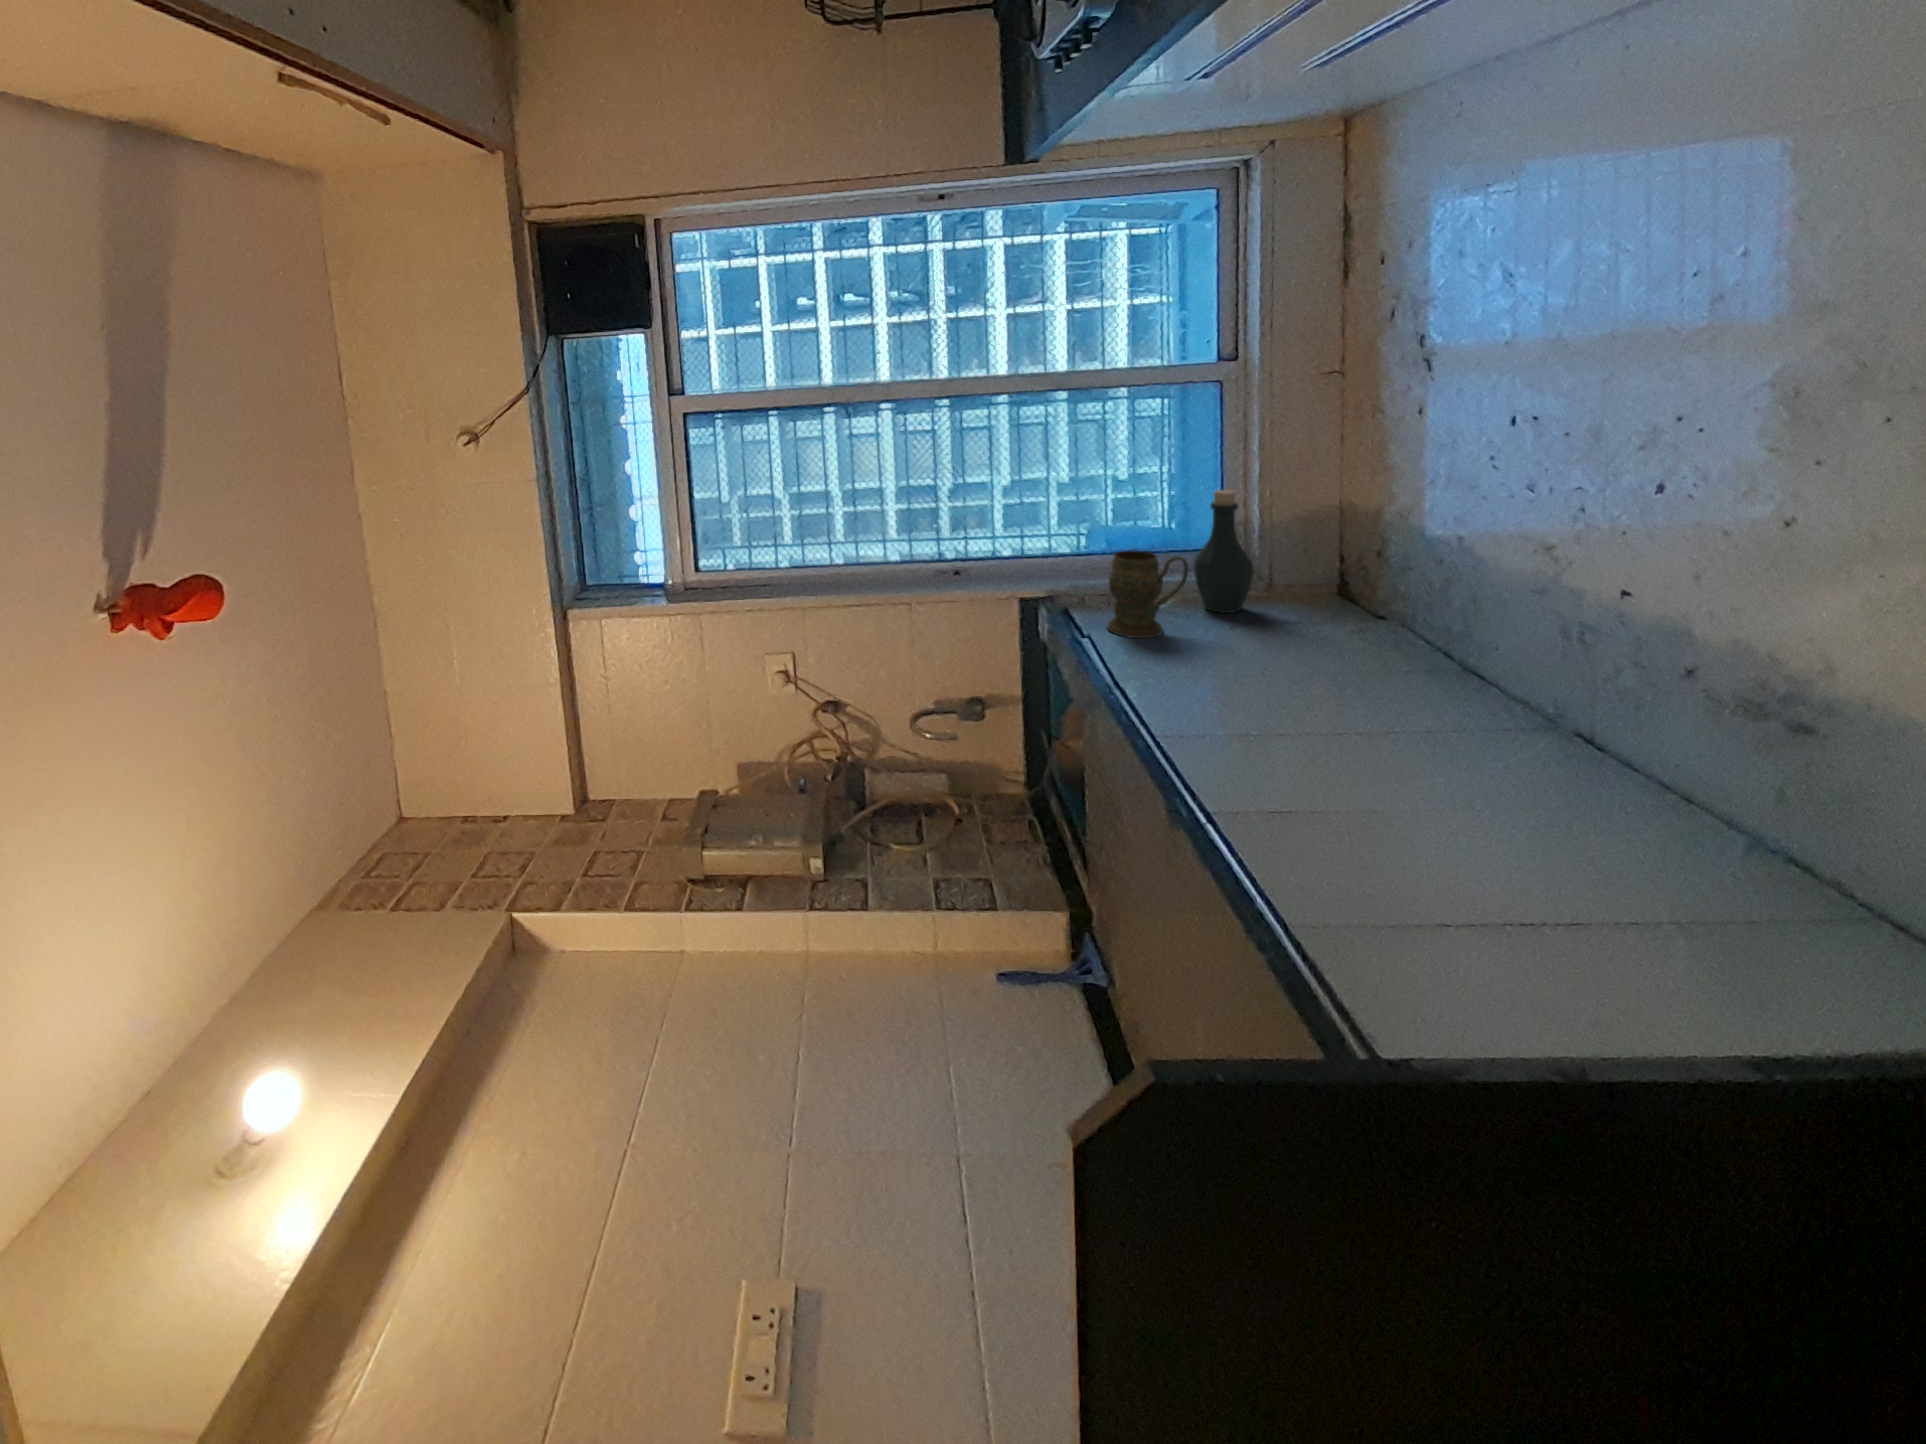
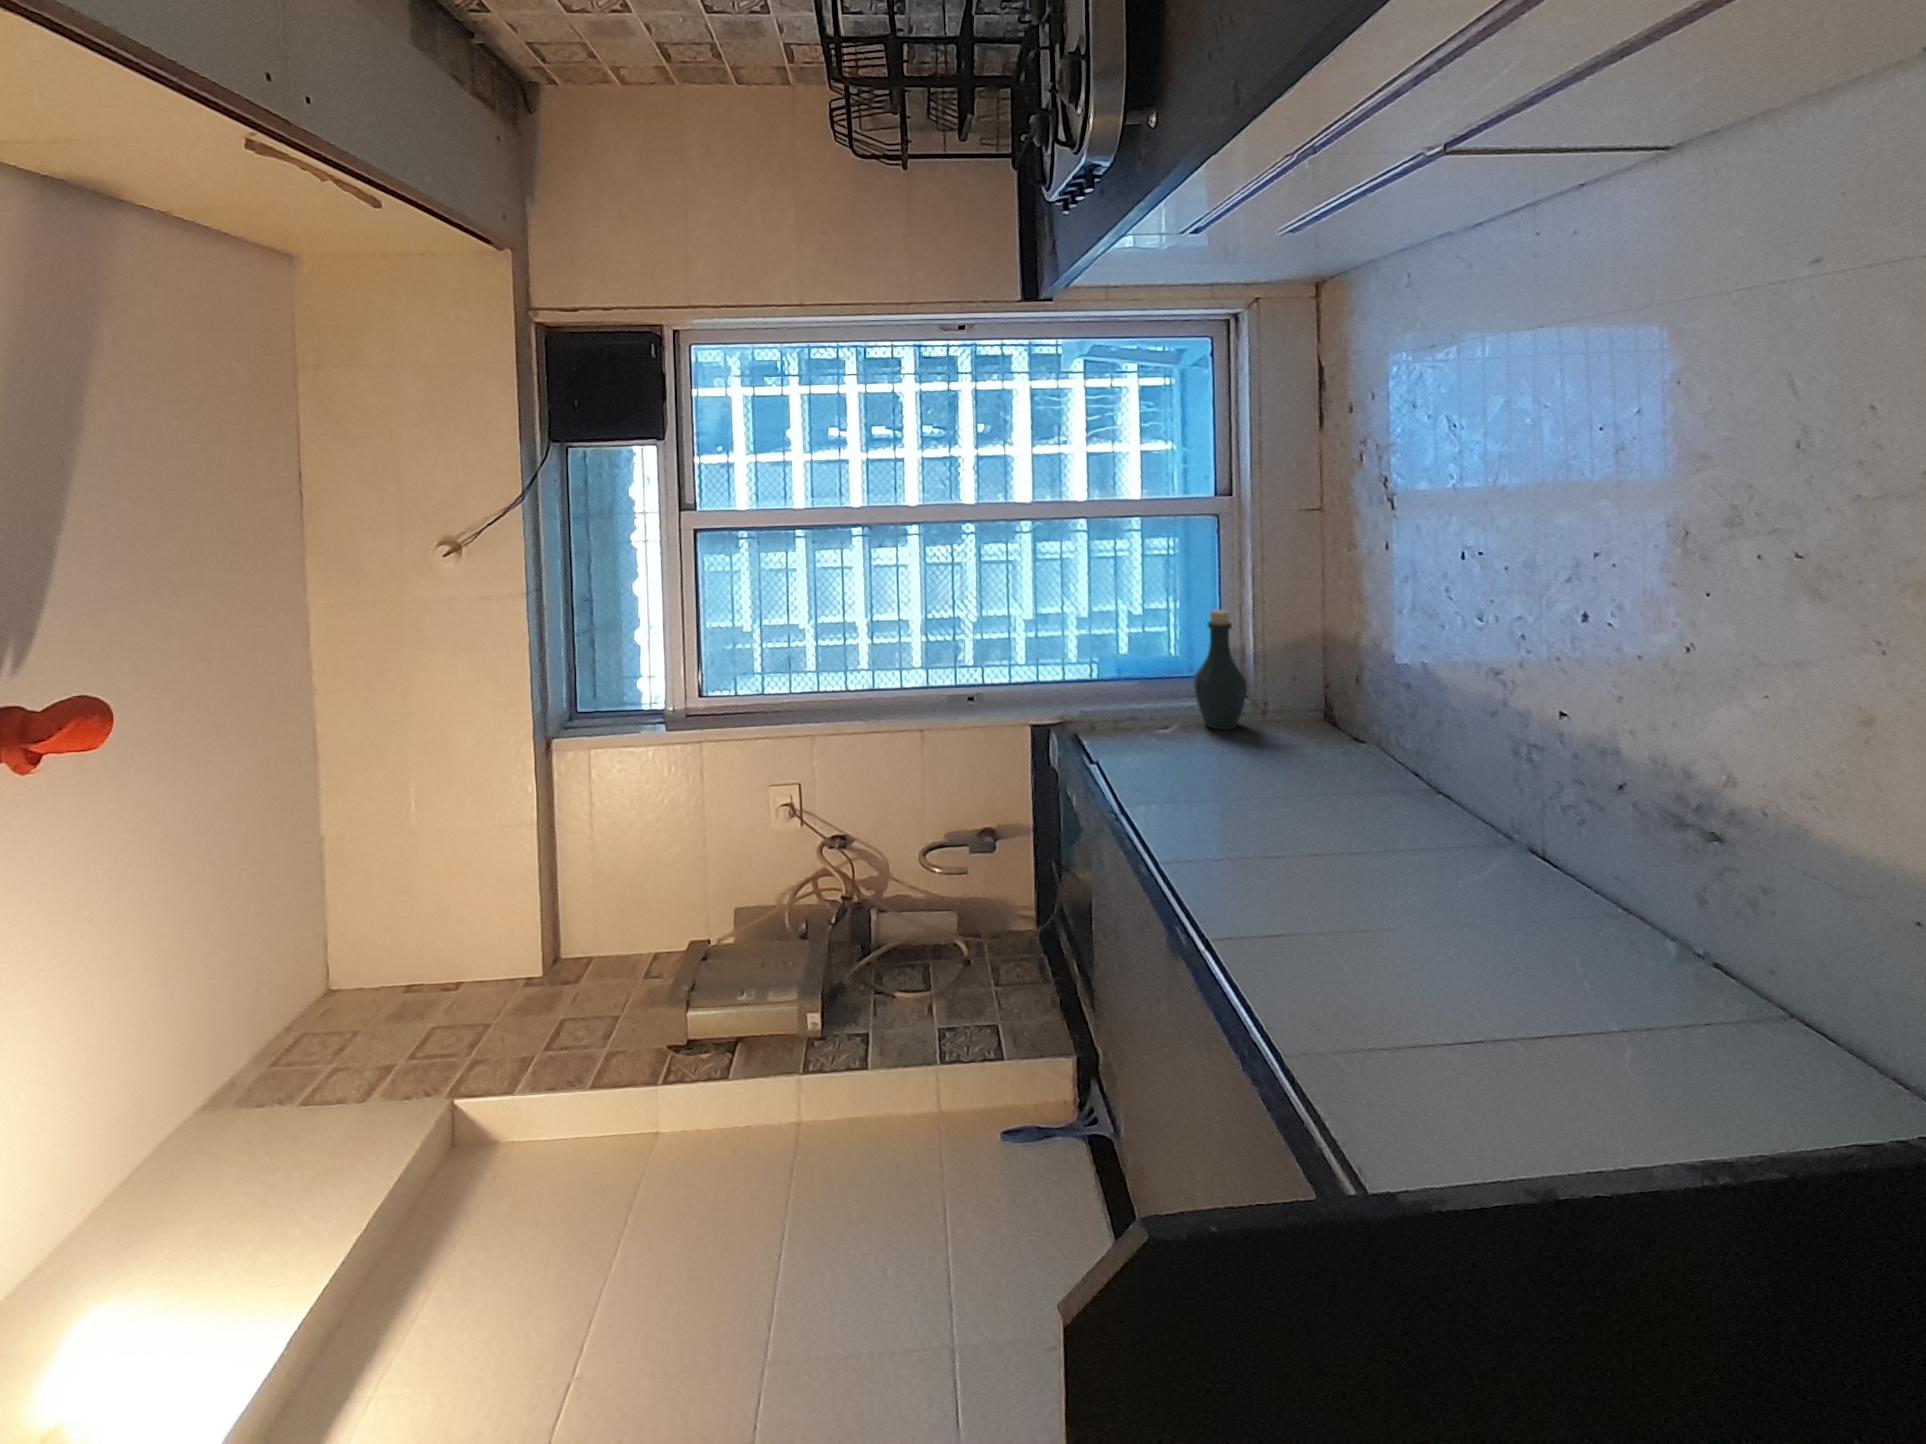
mug: present [1107,550,1188,638] -> none [1115,670,1189,761]

